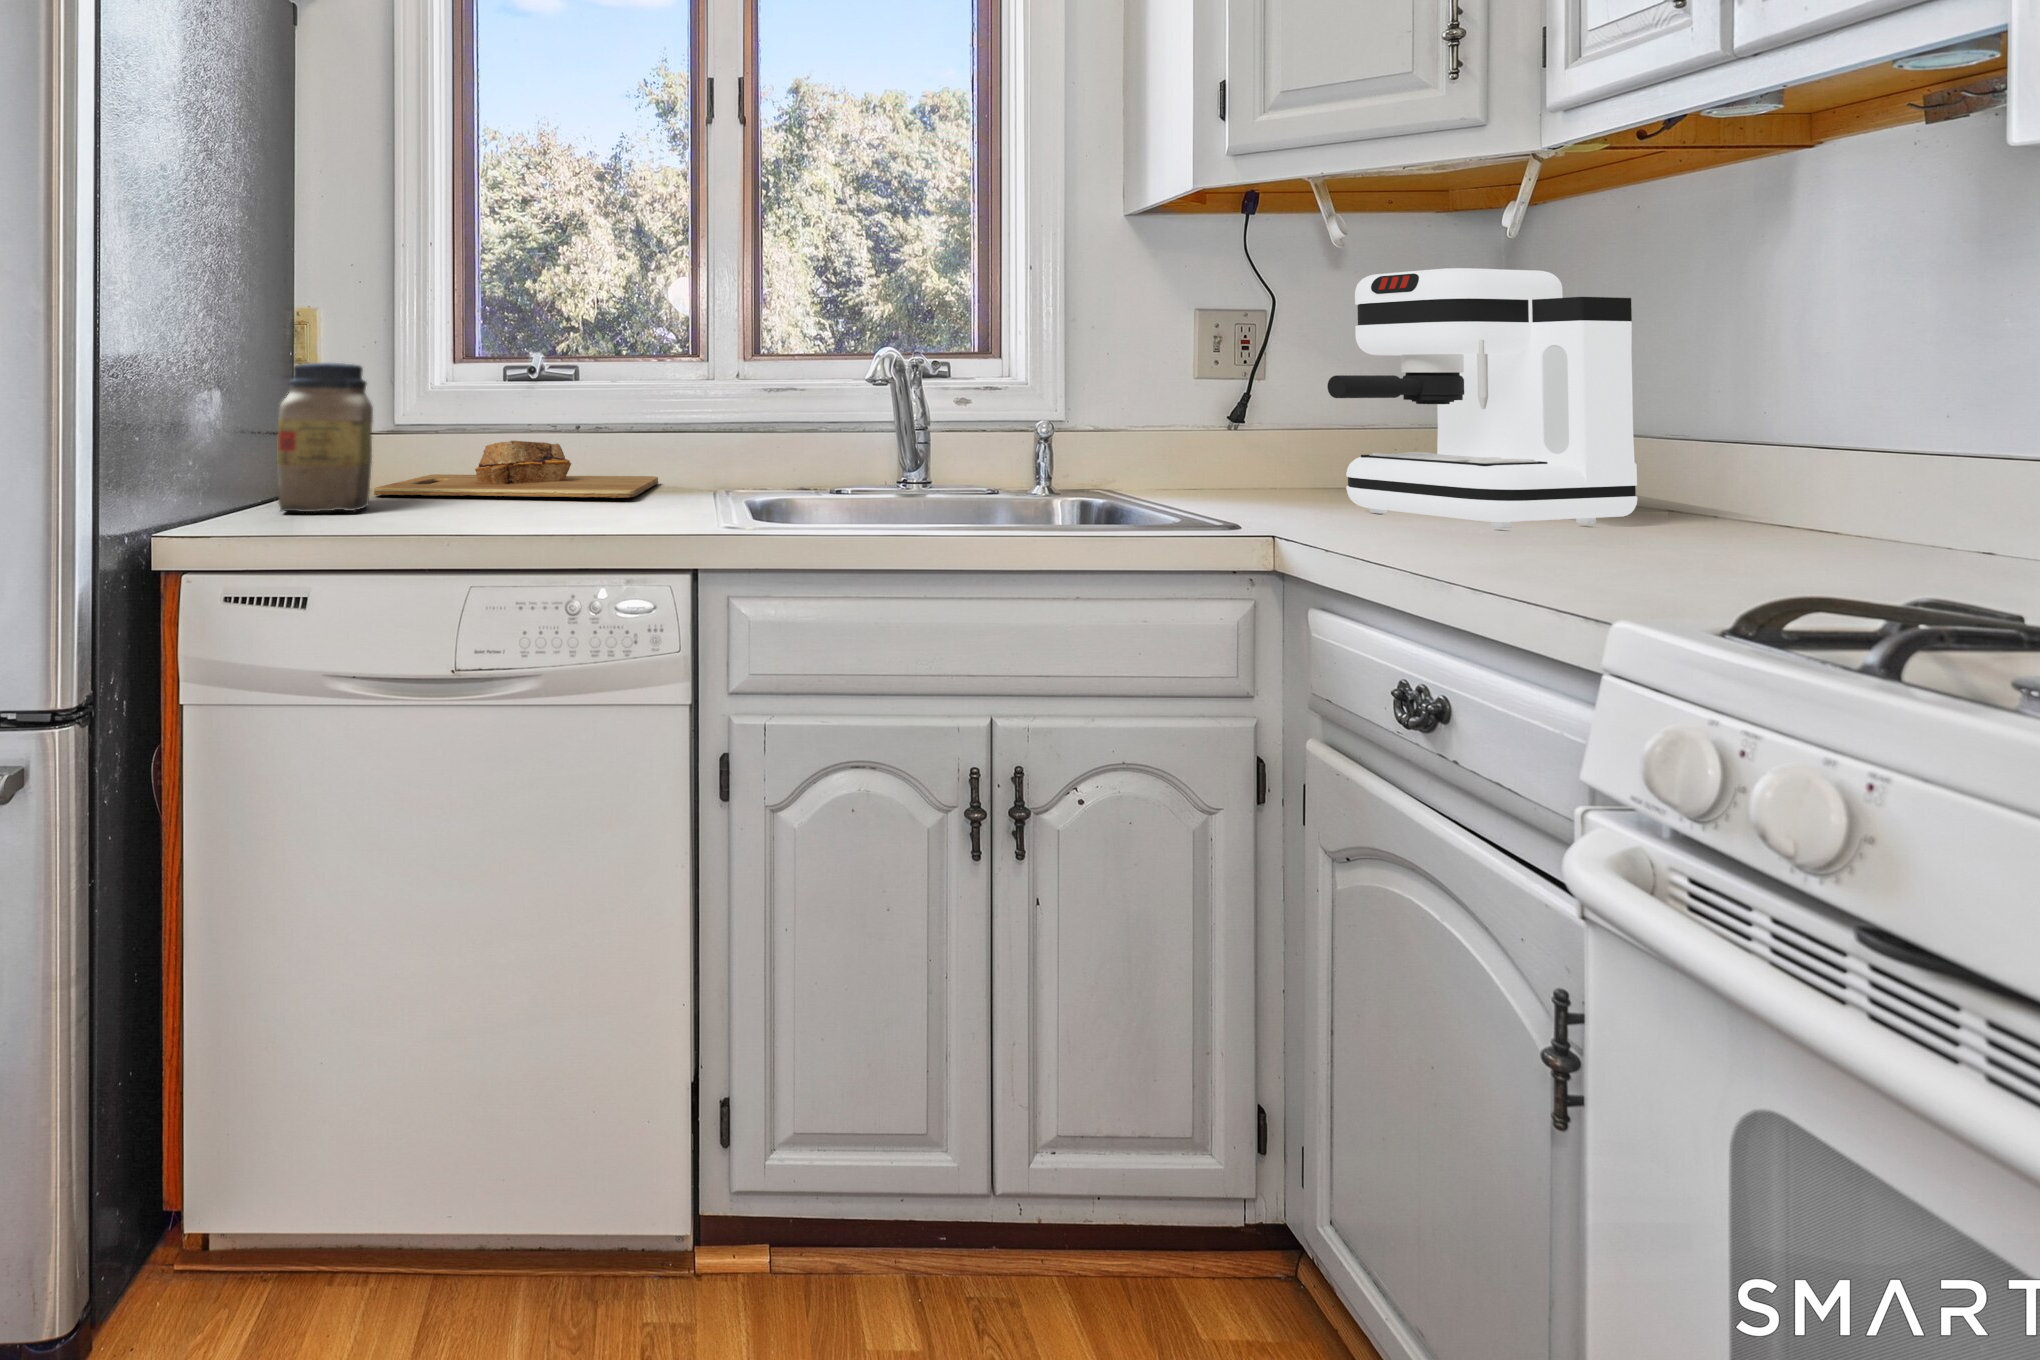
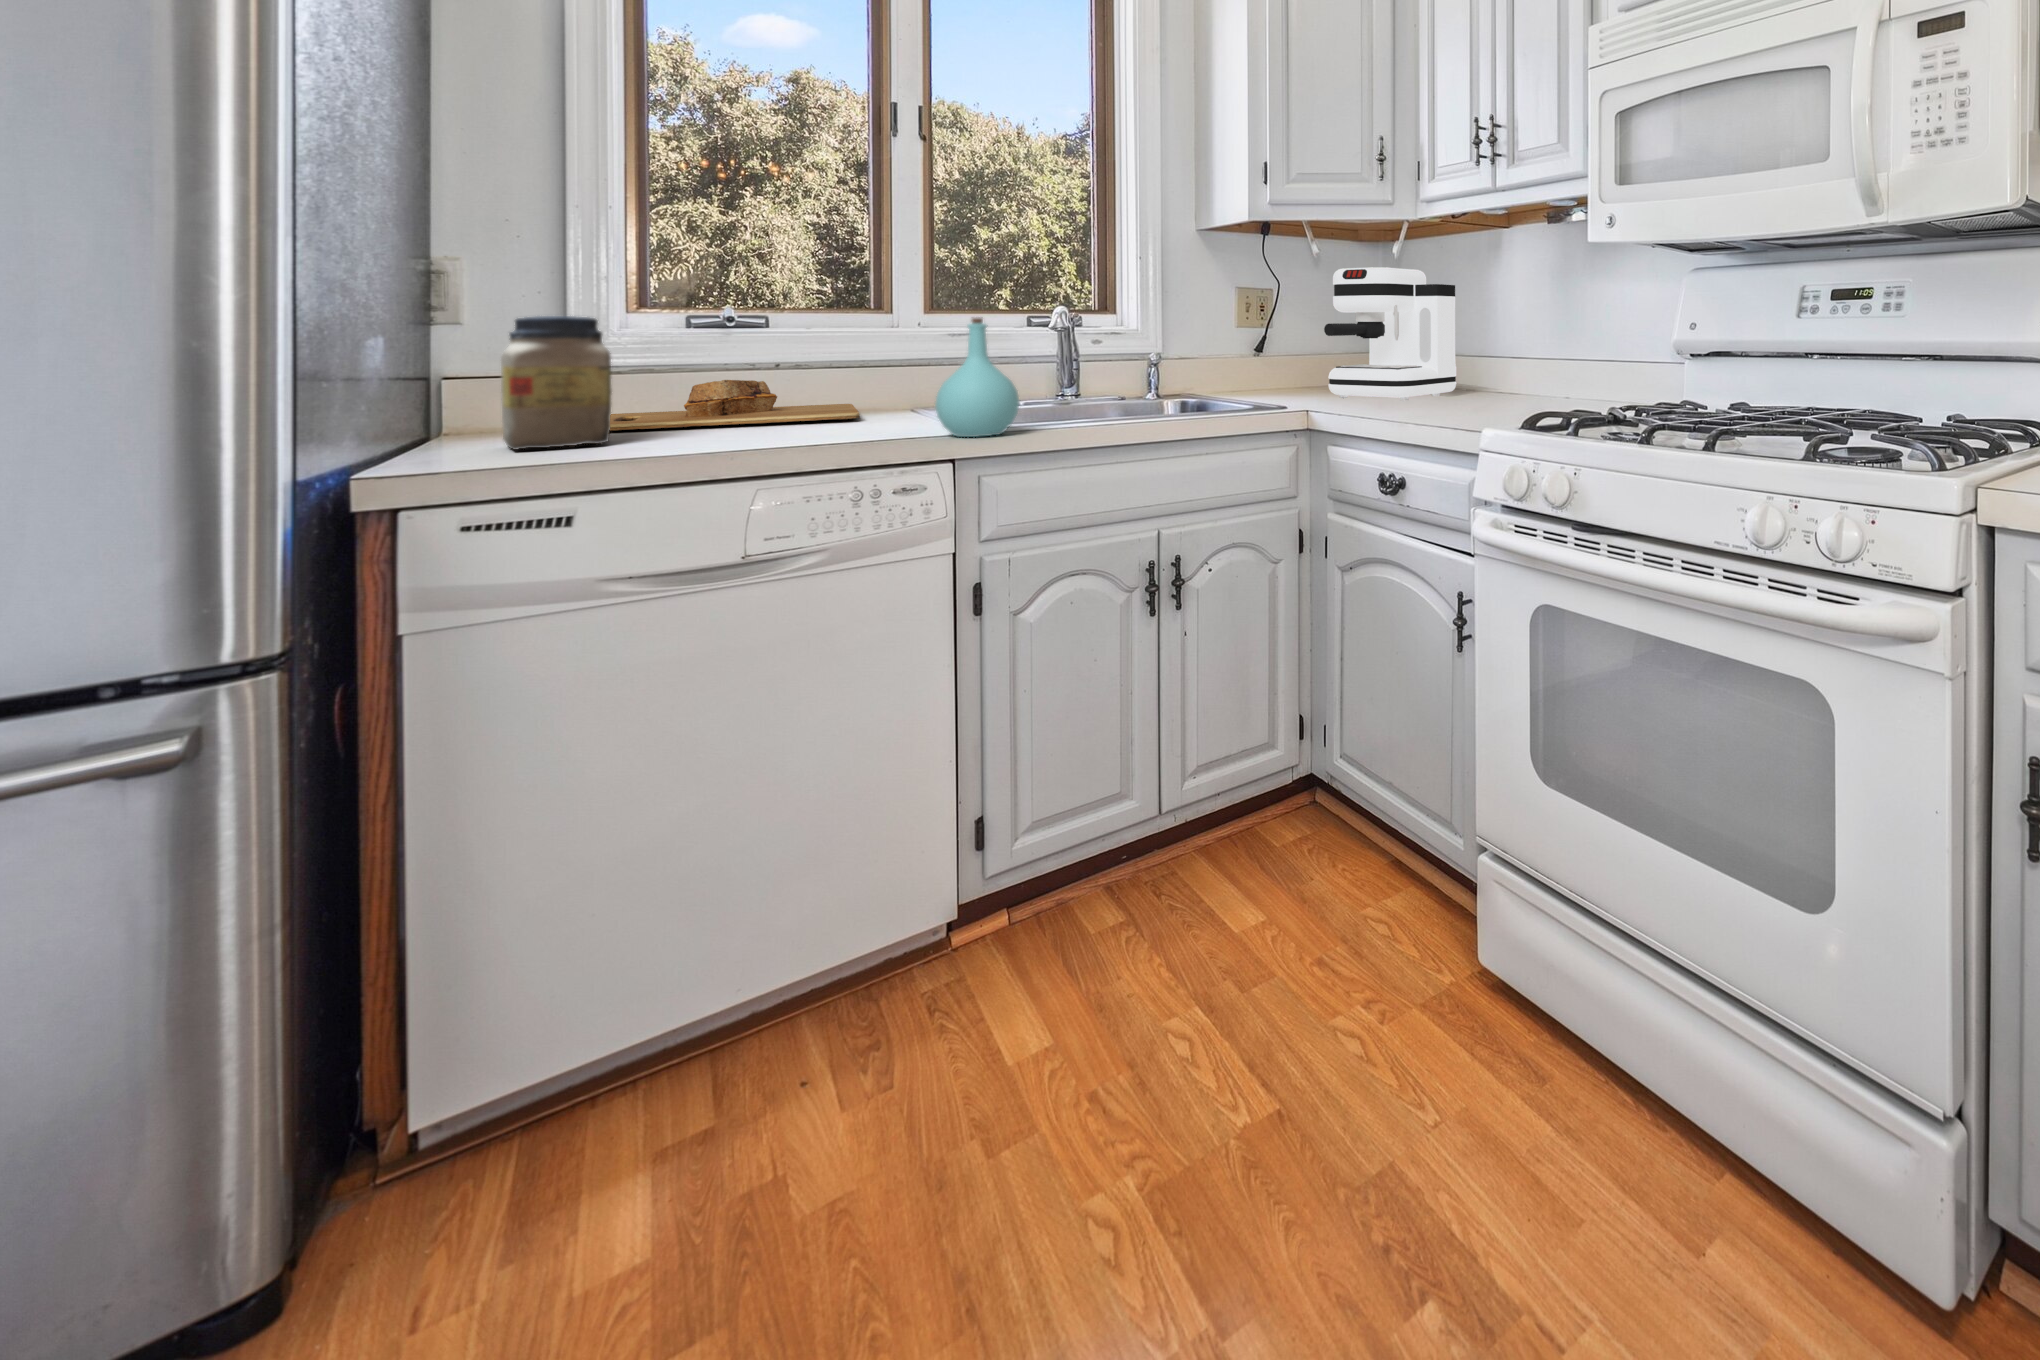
bottle: none [665,364,771,539] -> present [935,318,1019,437]

